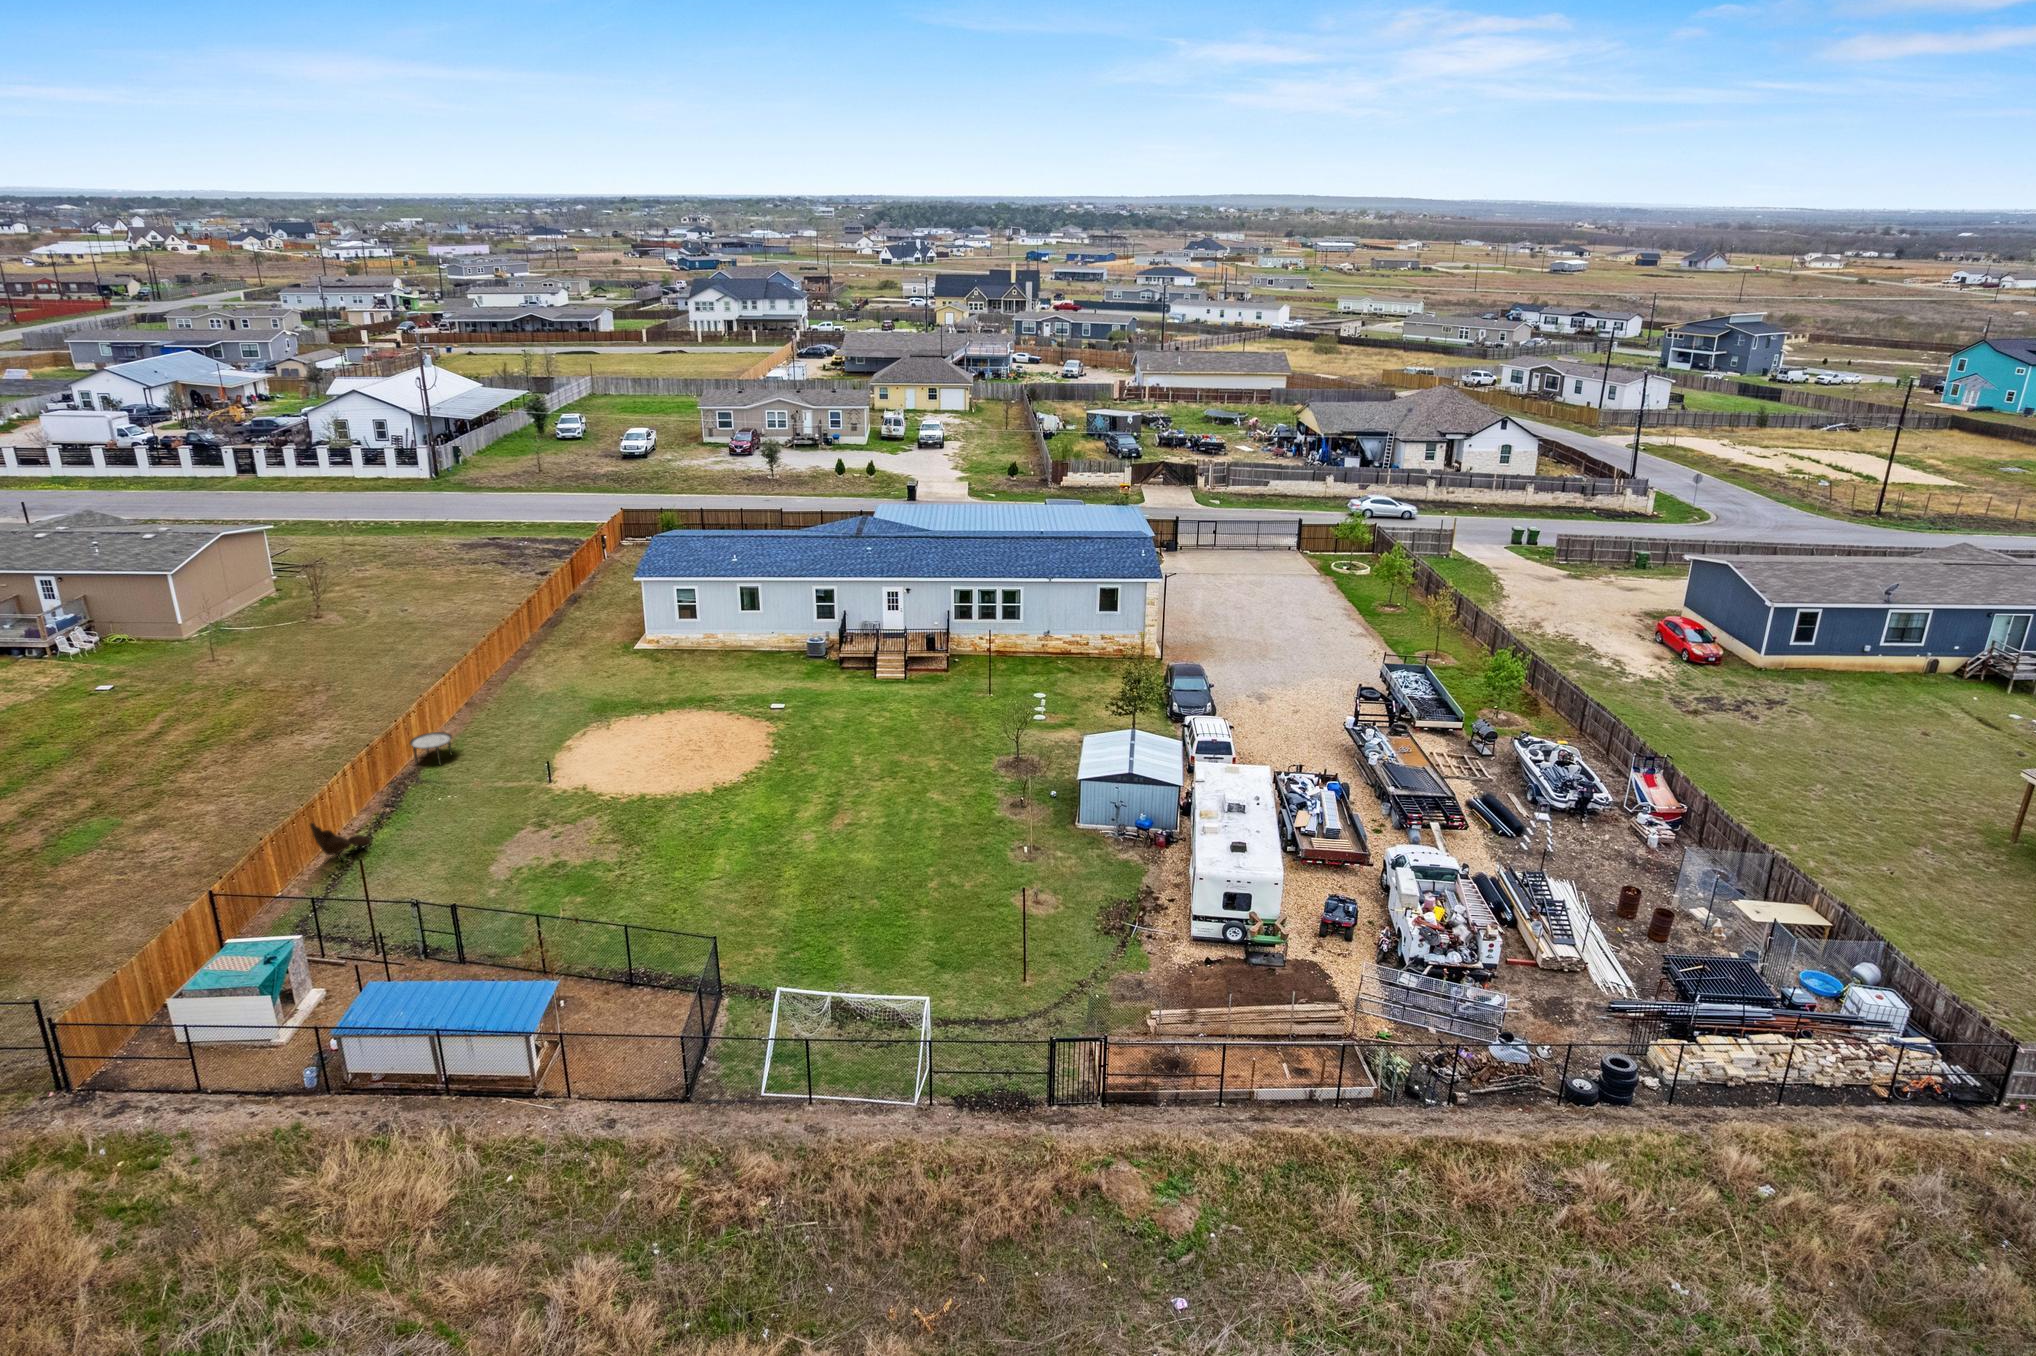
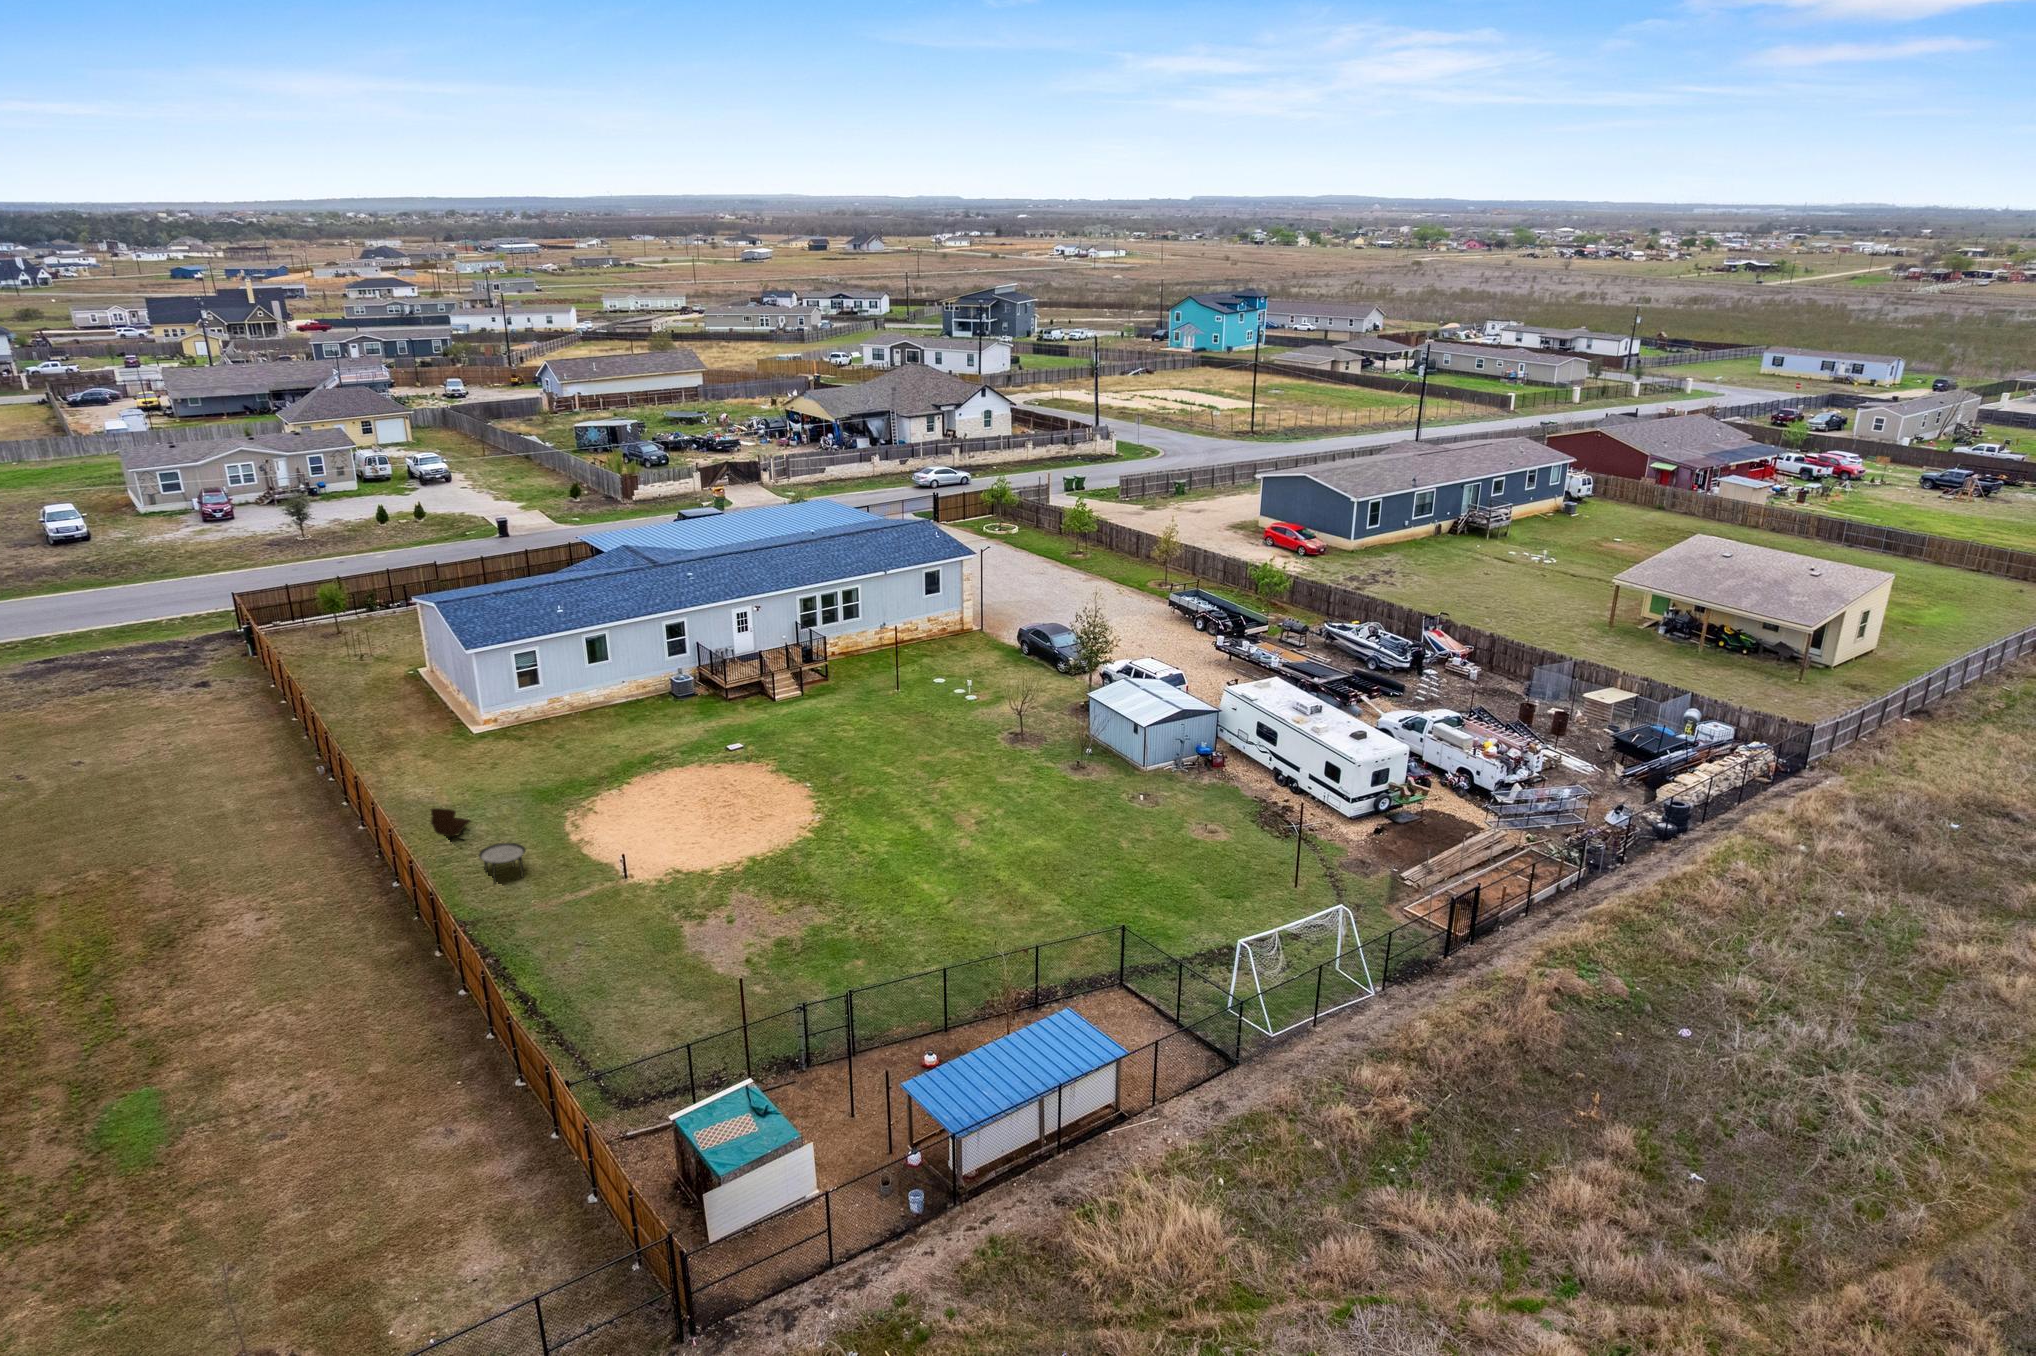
lounge chair: present [310,821,371,862] -> present [431,808,471,843]

